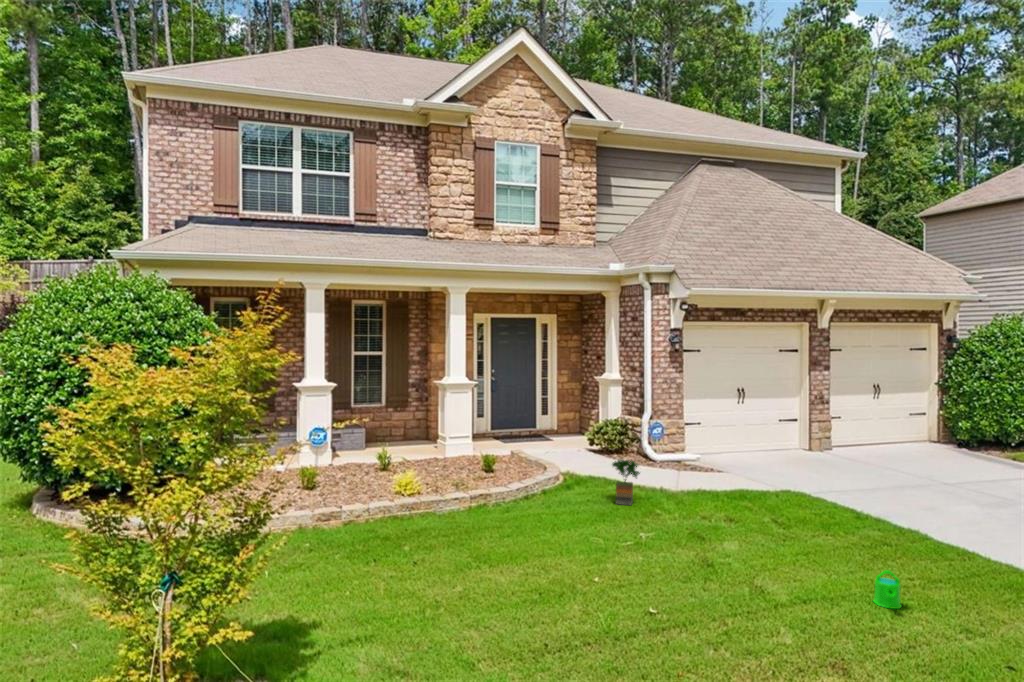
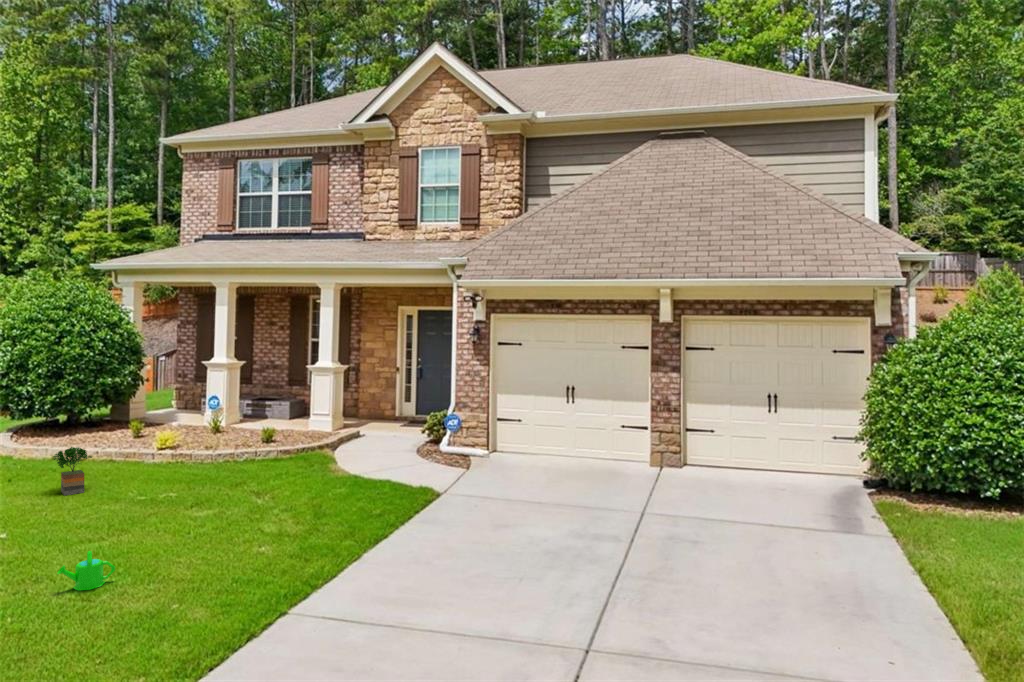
potted tree: present [612,460,640,505] -> present [53,447,92,495]

